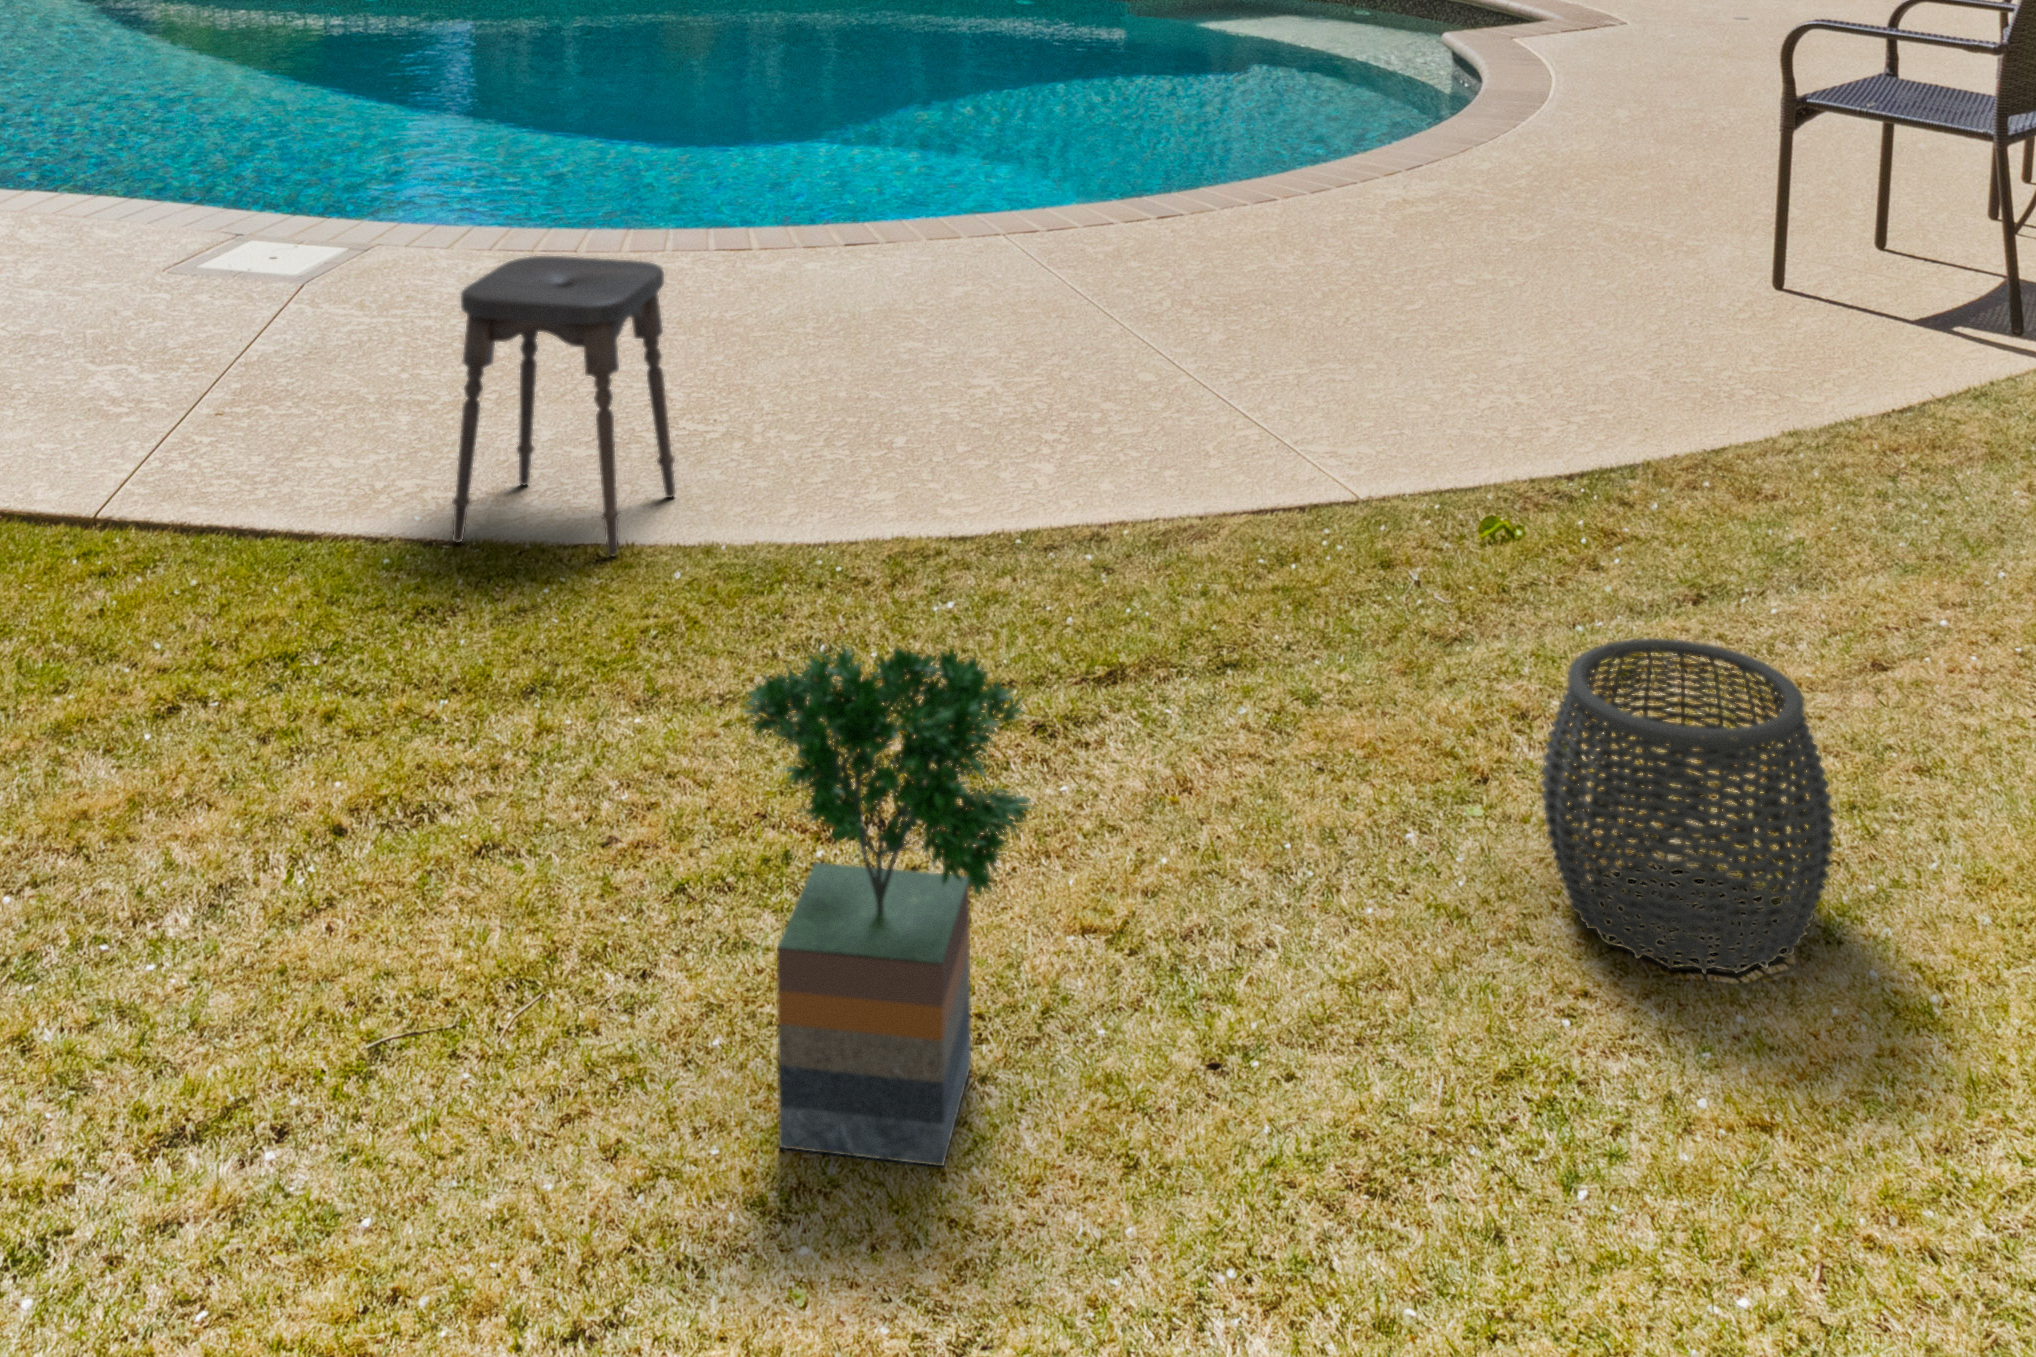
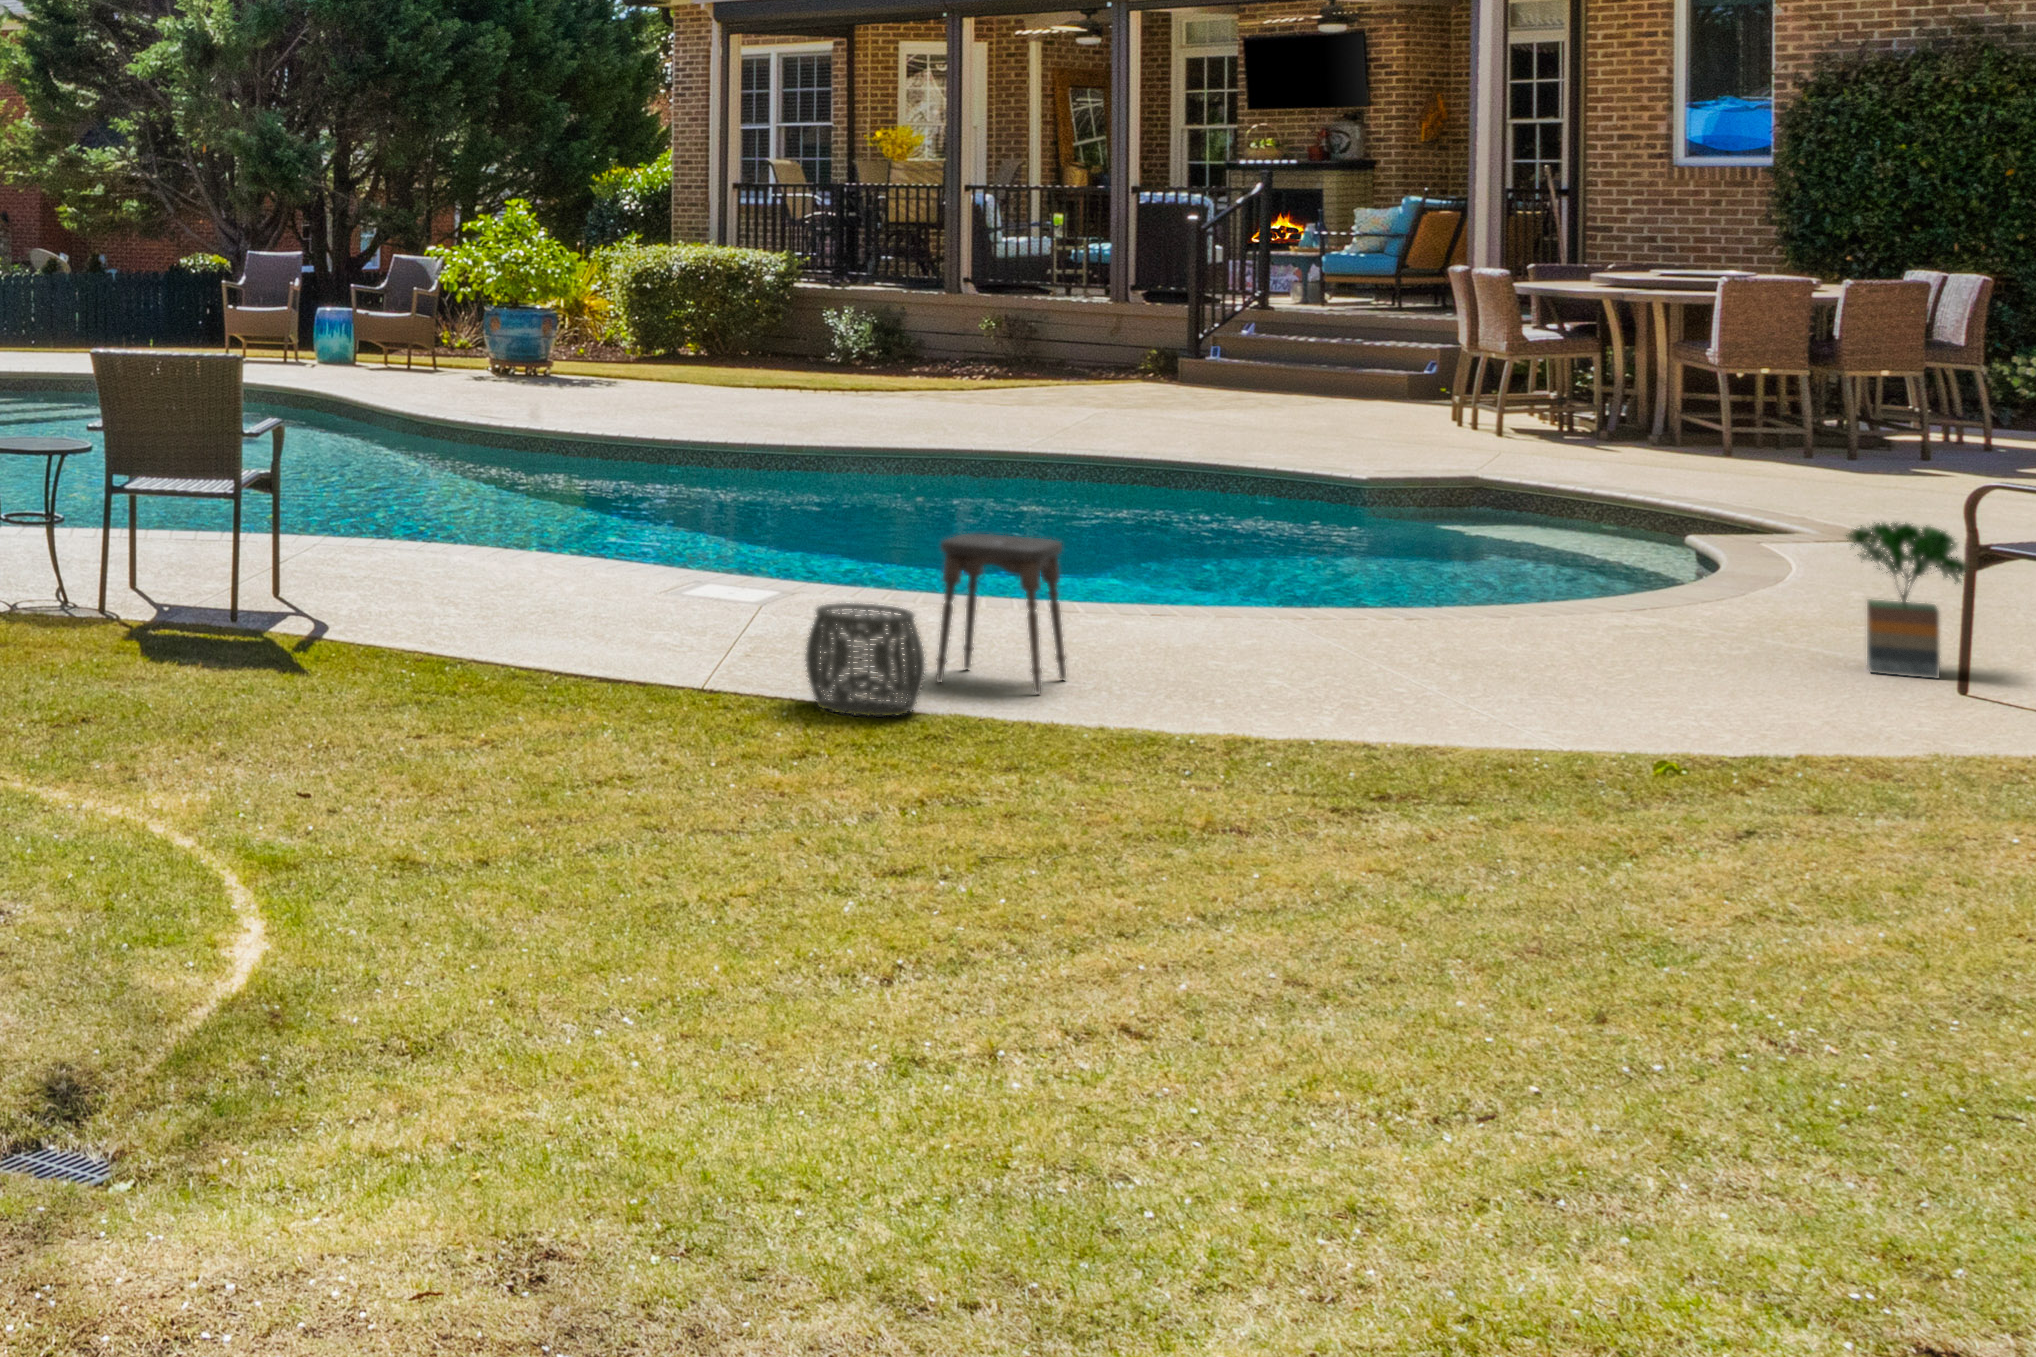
woven basket: present [1541,638,1834,974] -> present [806,603,925,717]
potted tree: present [743,644,1033,1166] -> present [1846,522,1969,678]

